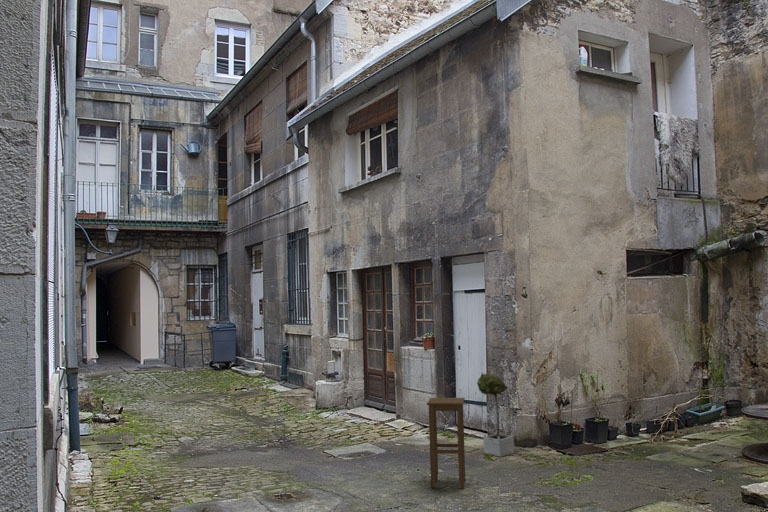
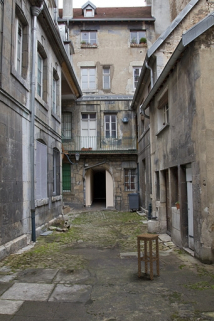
potted tree: present [477,373,515,457] -> none [184,223,203,266]

